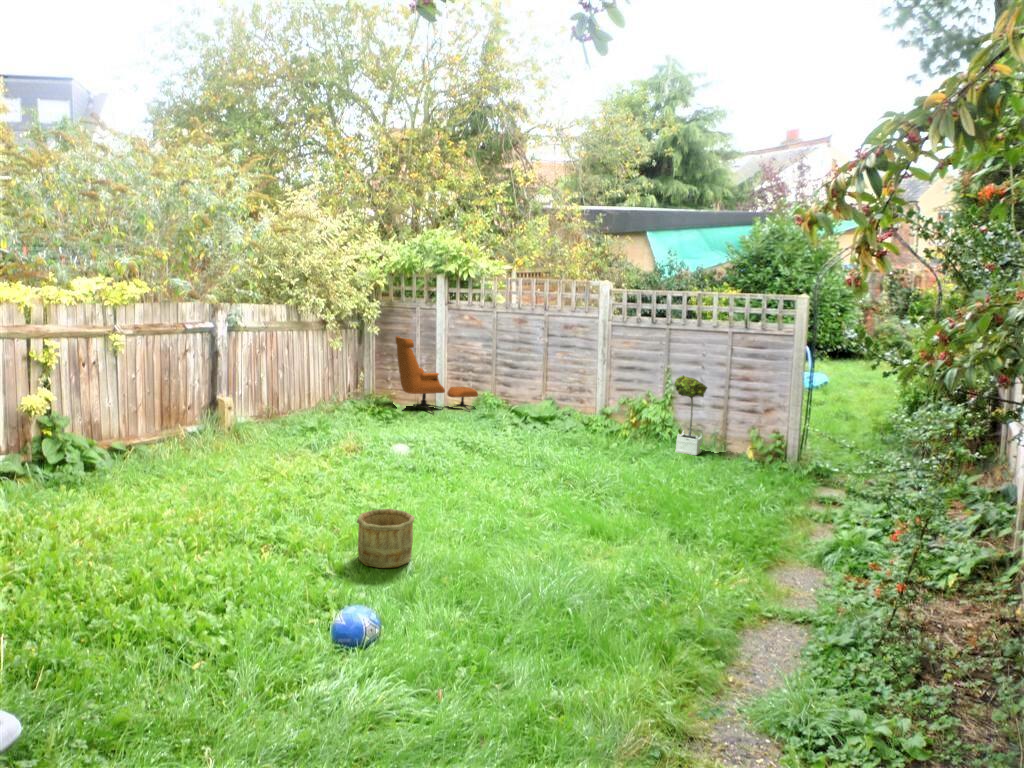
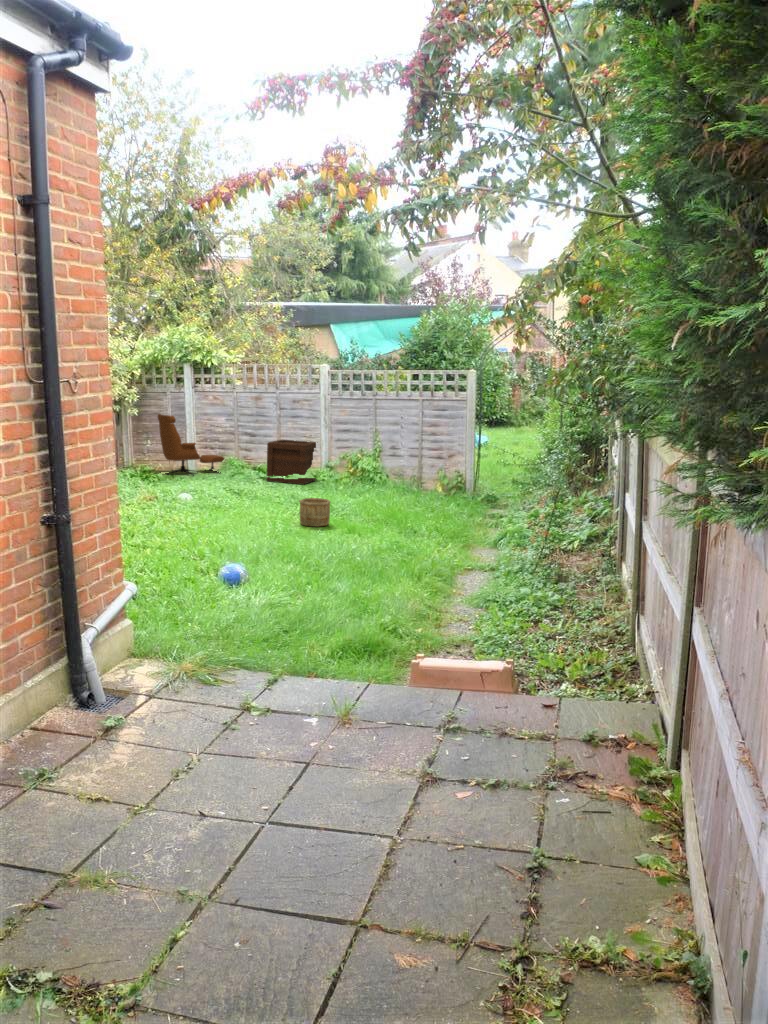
wooden crate: none [520,373,591,435] -> present [266,440,316,485]
potted tree: present [674,375,707,455] -> none [384,433,408,492]
wooden bucket: present [357,509,415,568] -> present [299,498,331,527]

